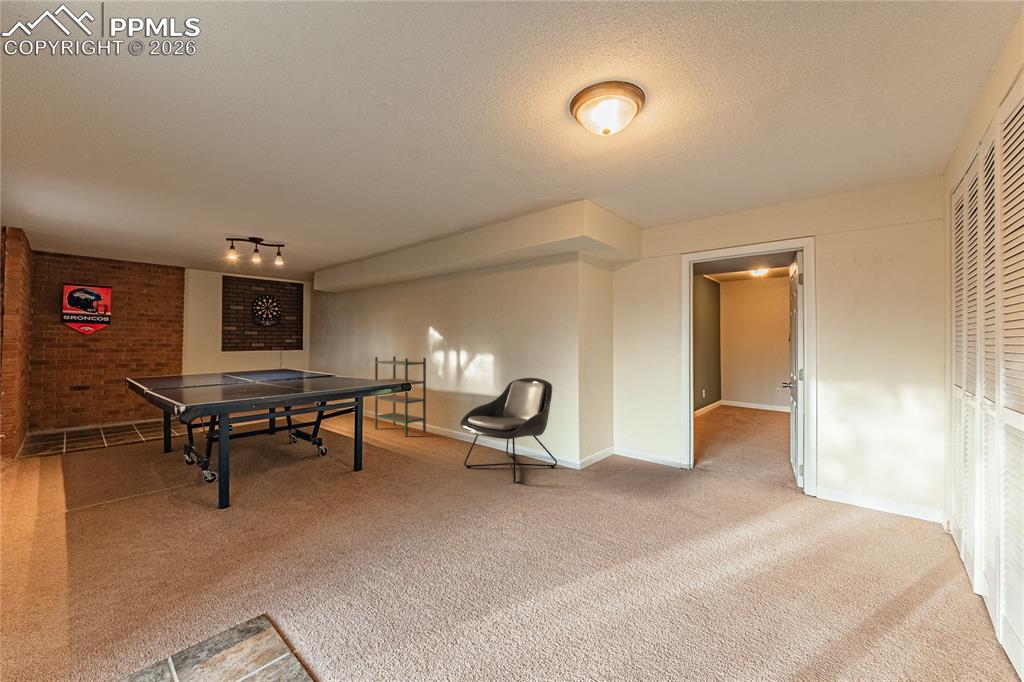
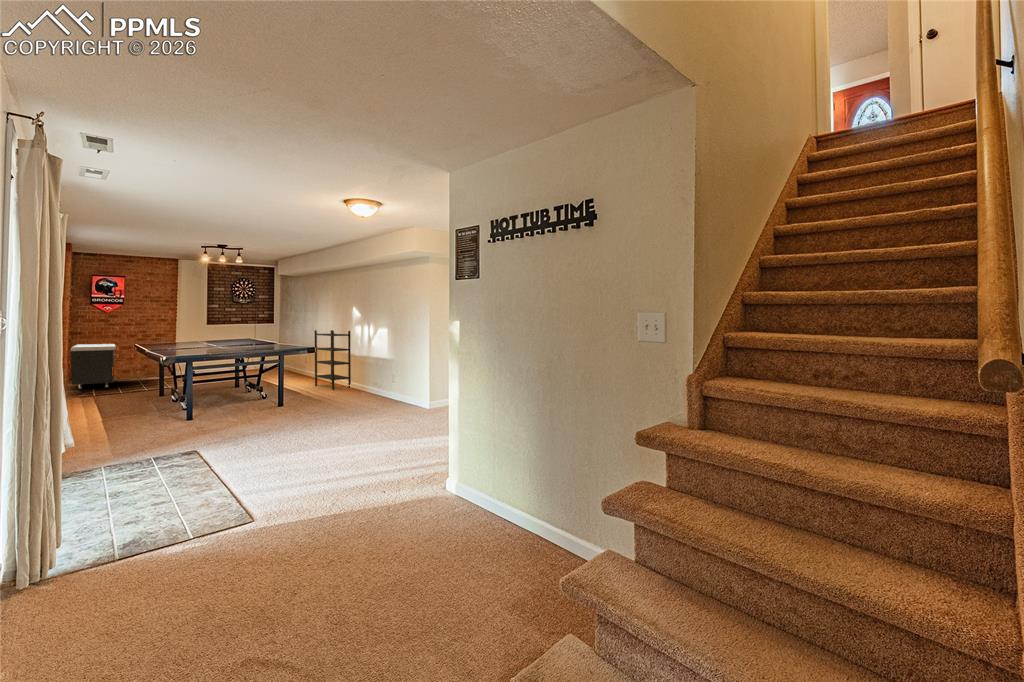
storage bench: none [27,378,97,445] -> present [71,344,116,389]
lounge chair: present [460,378,557,483] -> none [348,344,415,411]

